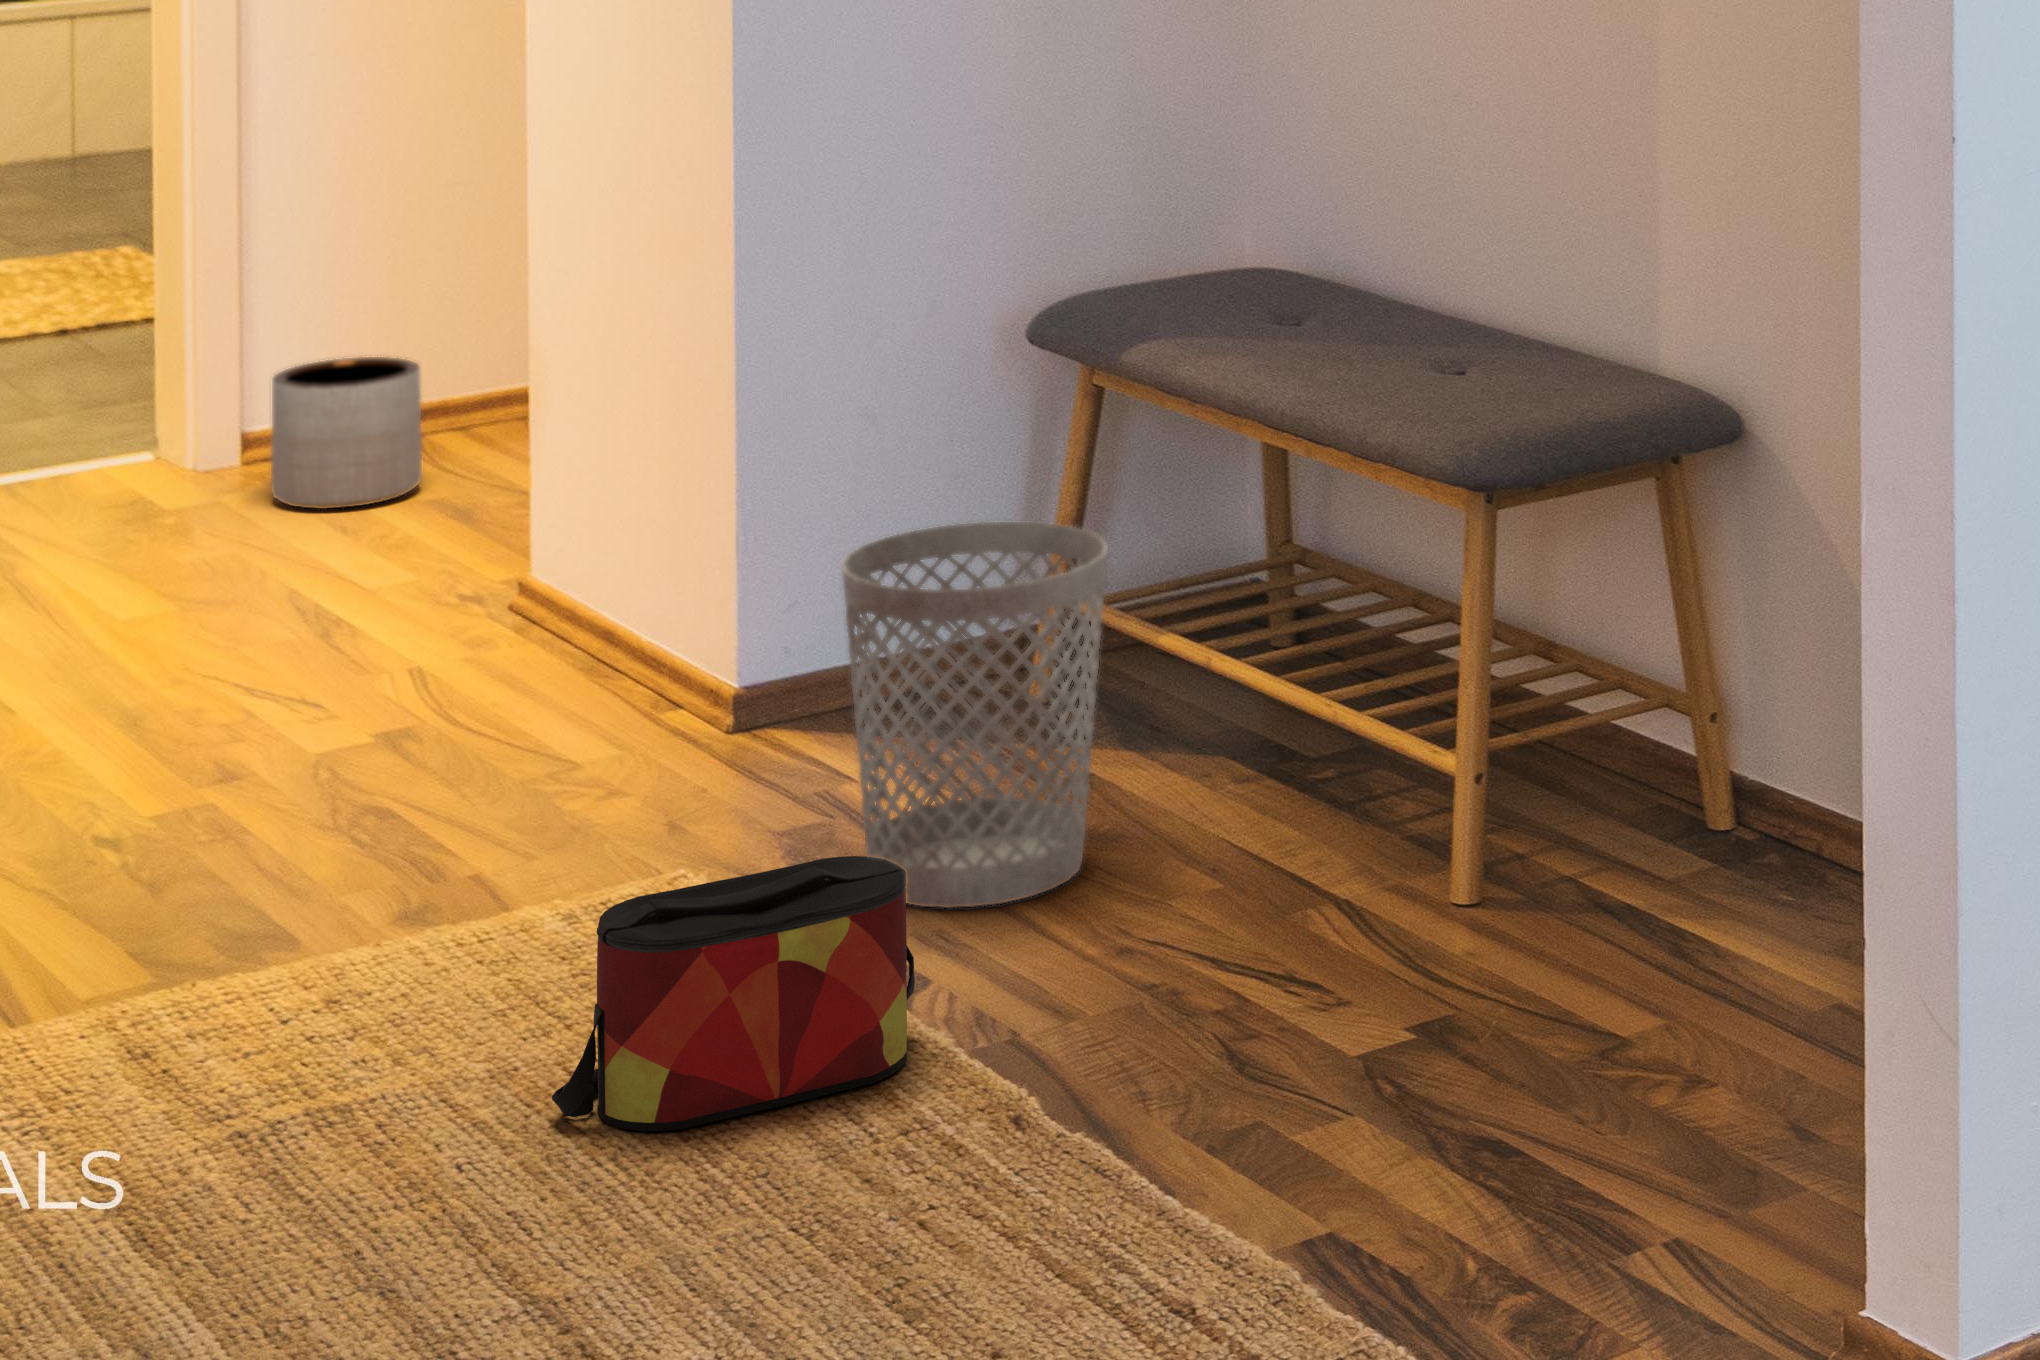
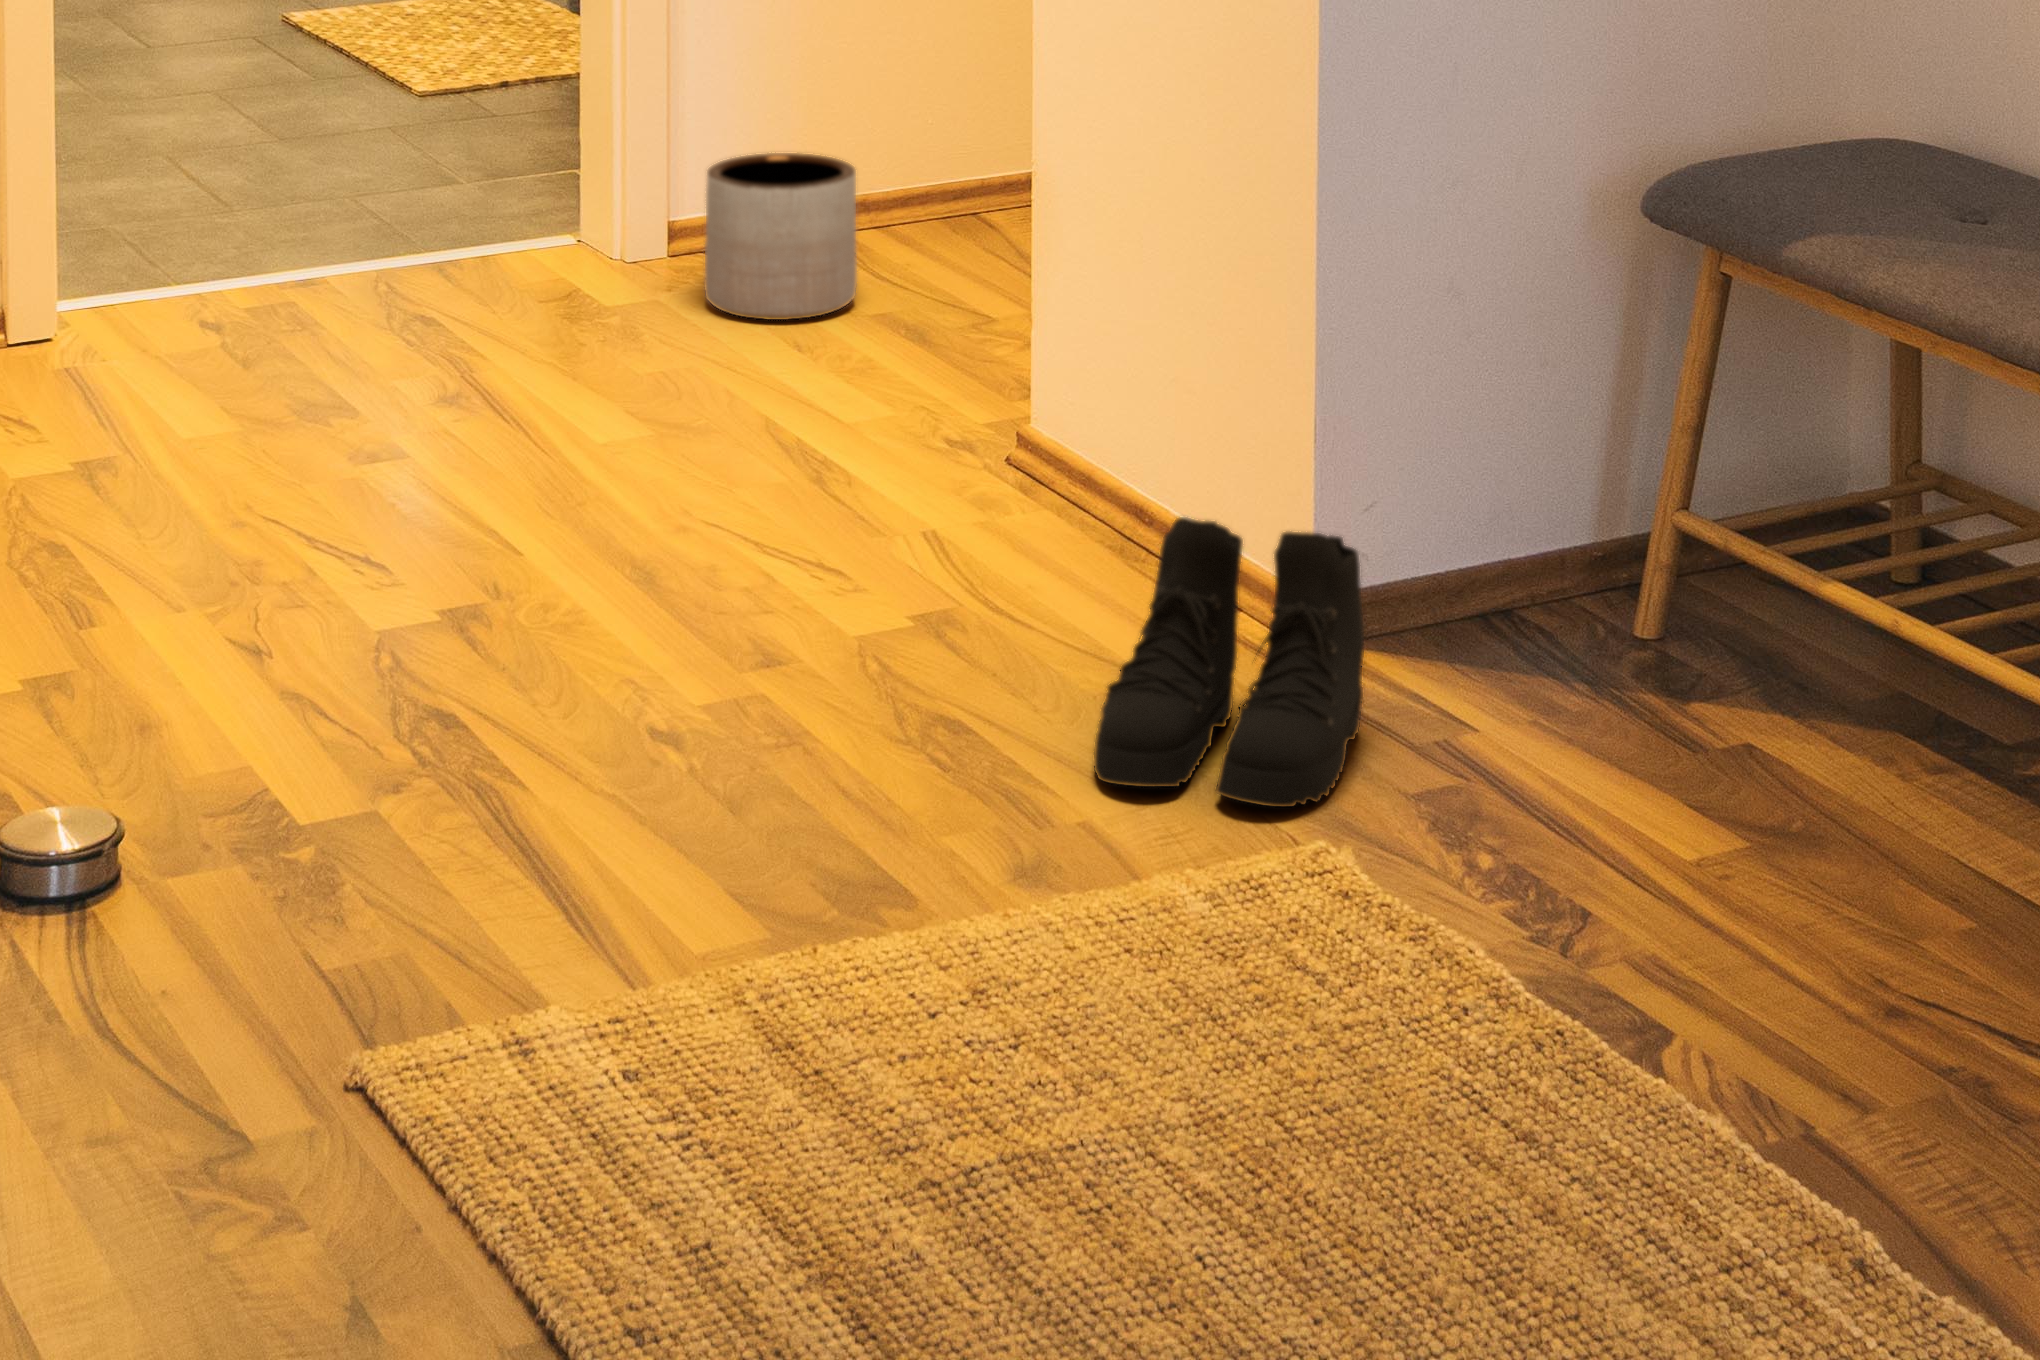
wastebasket: present [841,521,1108,908] -> none [1520,453,1831,928]
boots: none [494,615,754,849] -> present [1094,517,1364,807]
bag: present [552,856,915,1131] -> none [1301,887,1698,1220]

